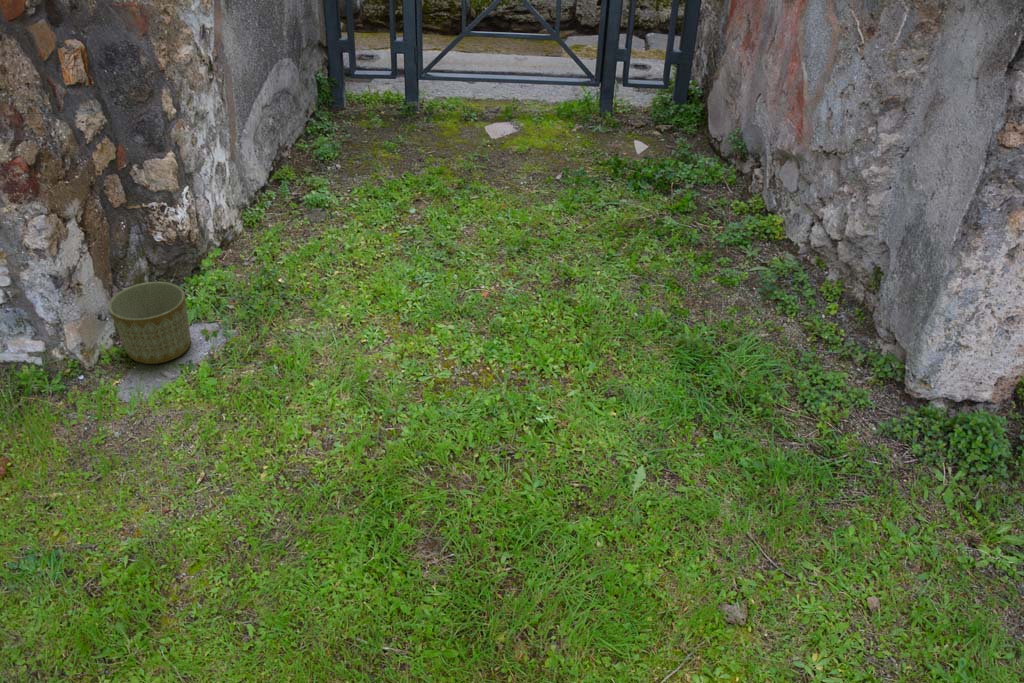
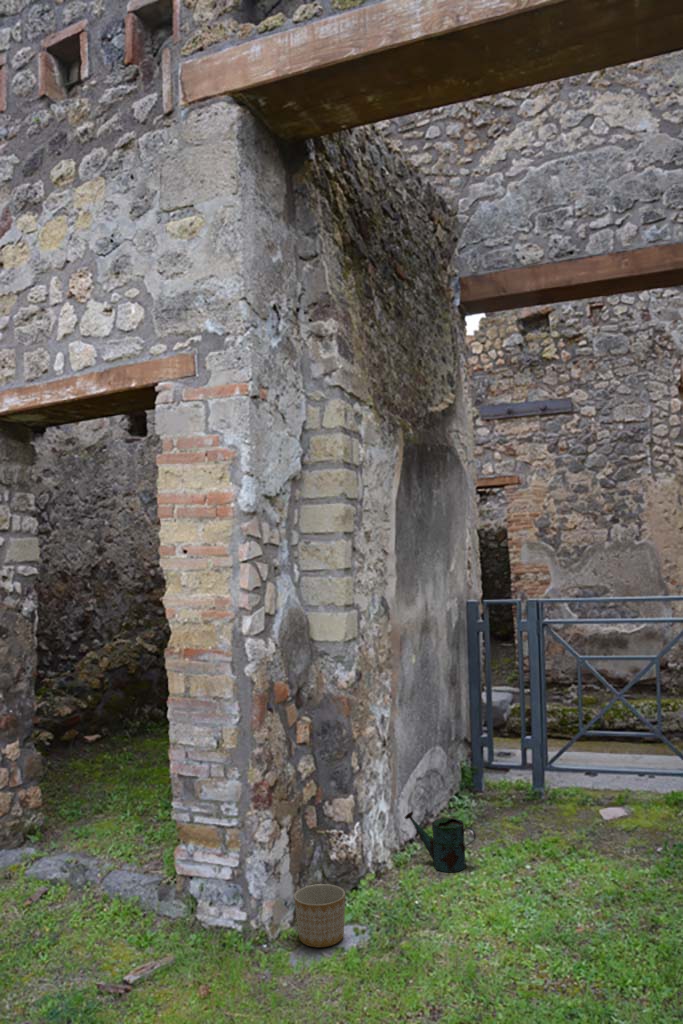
watering can: none [252,157,350,229] -> present [405,812,476,872]

